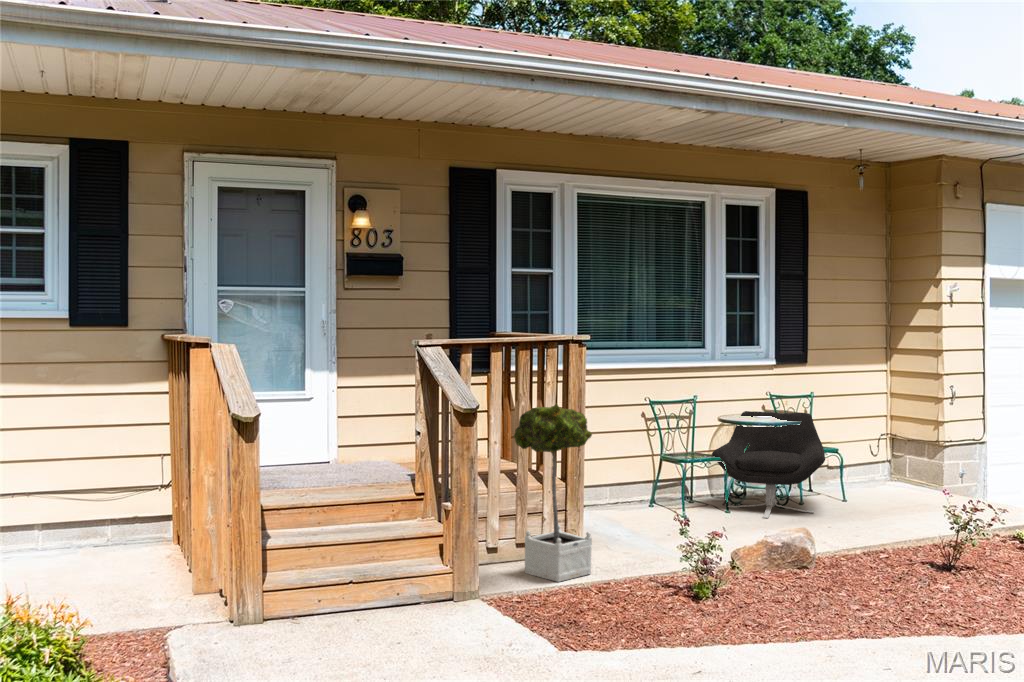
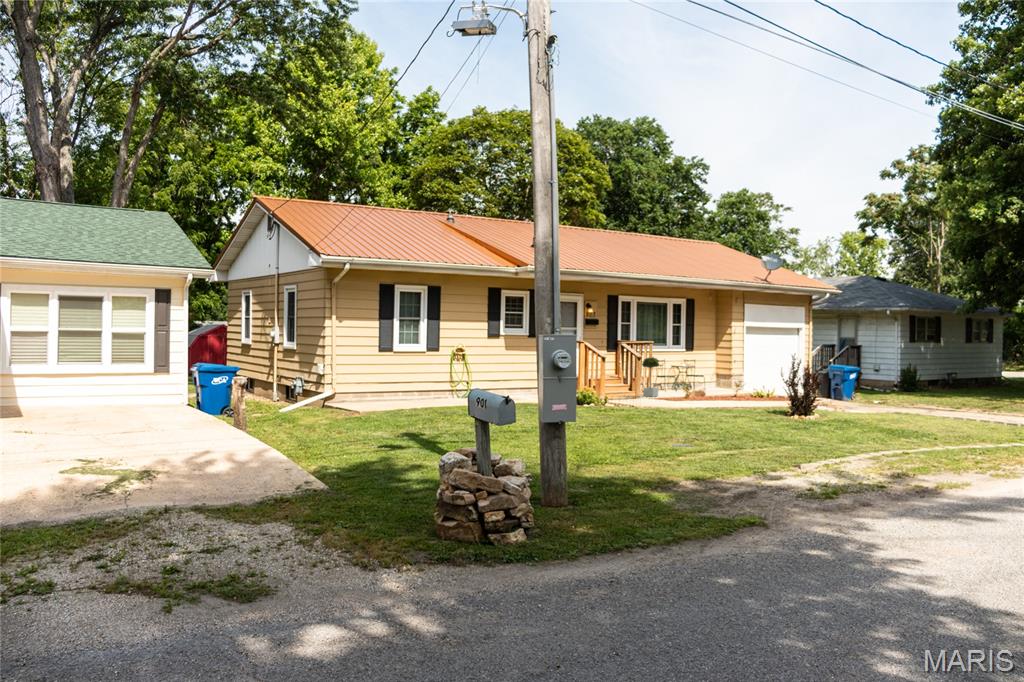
lounge chair: present [712,411,825,518] -> none [672,364,703,392]

